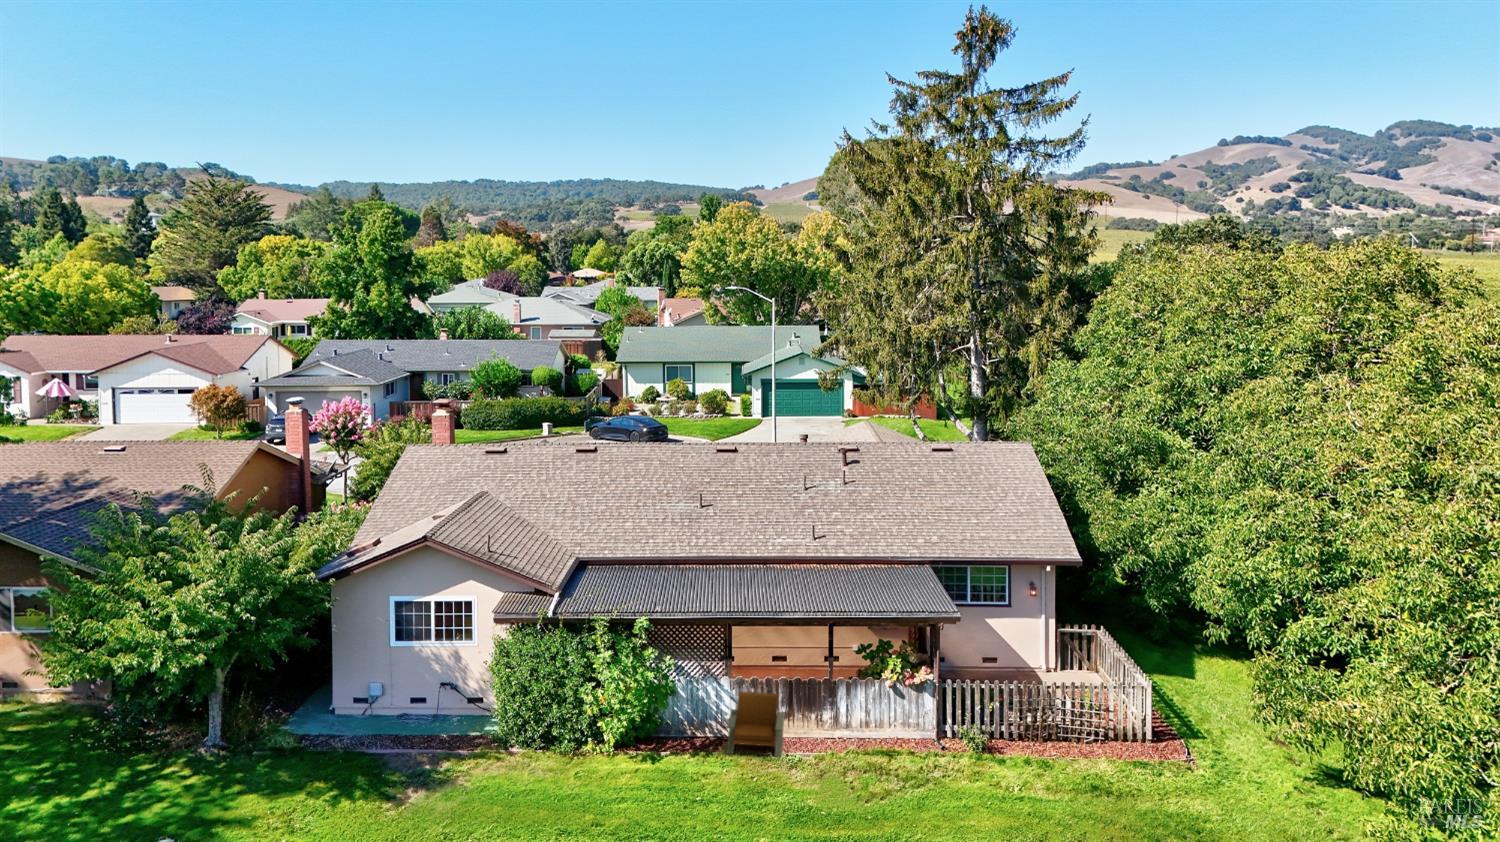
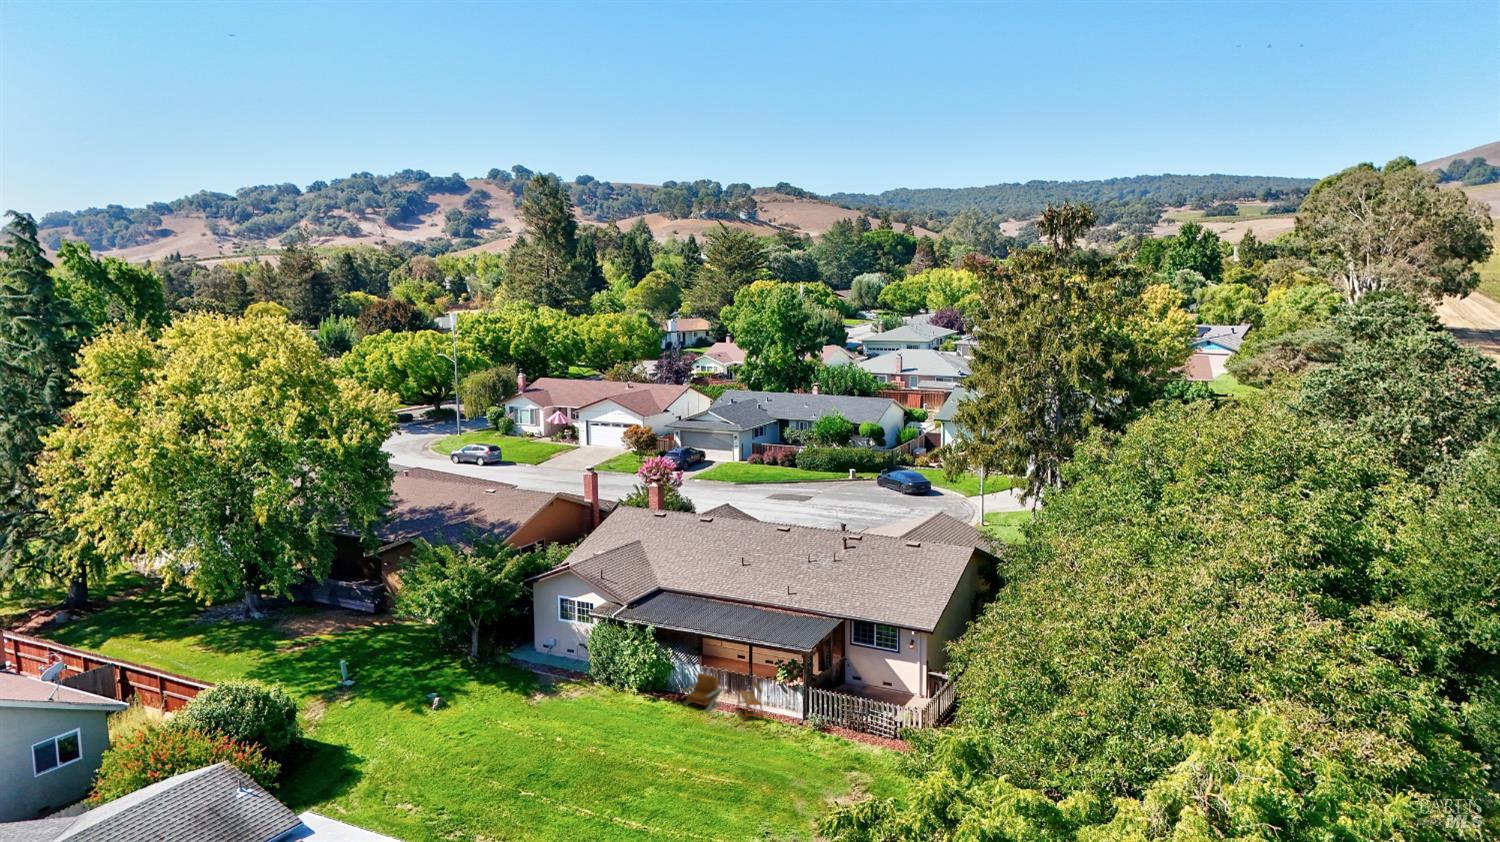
bench: none [815,684,879,759] -> present [737,679,763,720]

